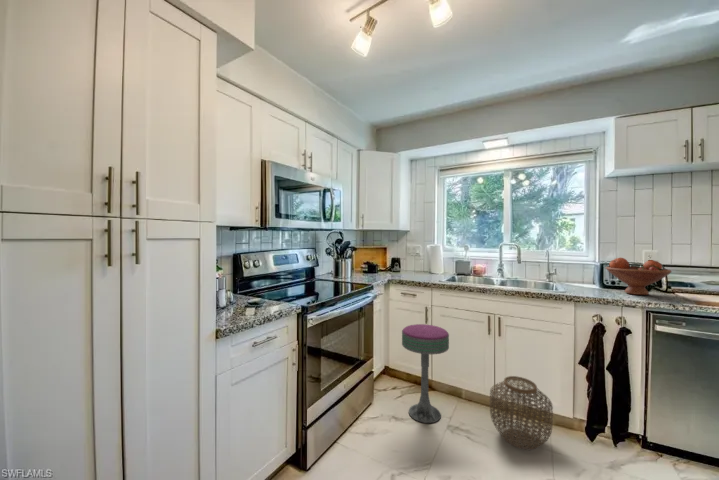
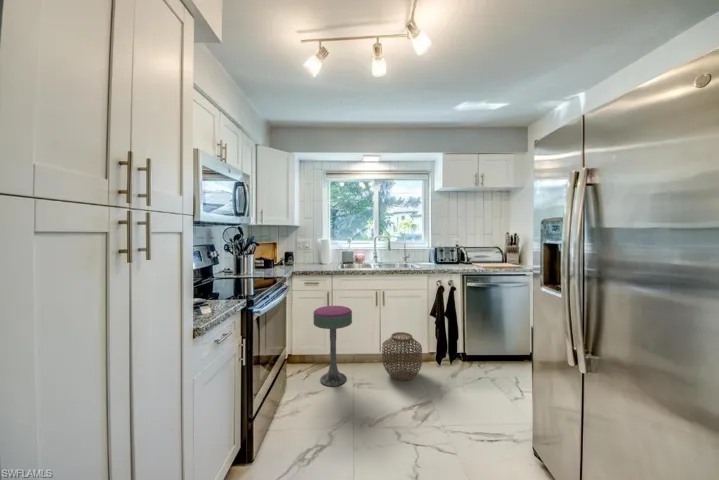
fruit bowl: present [606,258,671,295] -> none [442,244,473,267]

